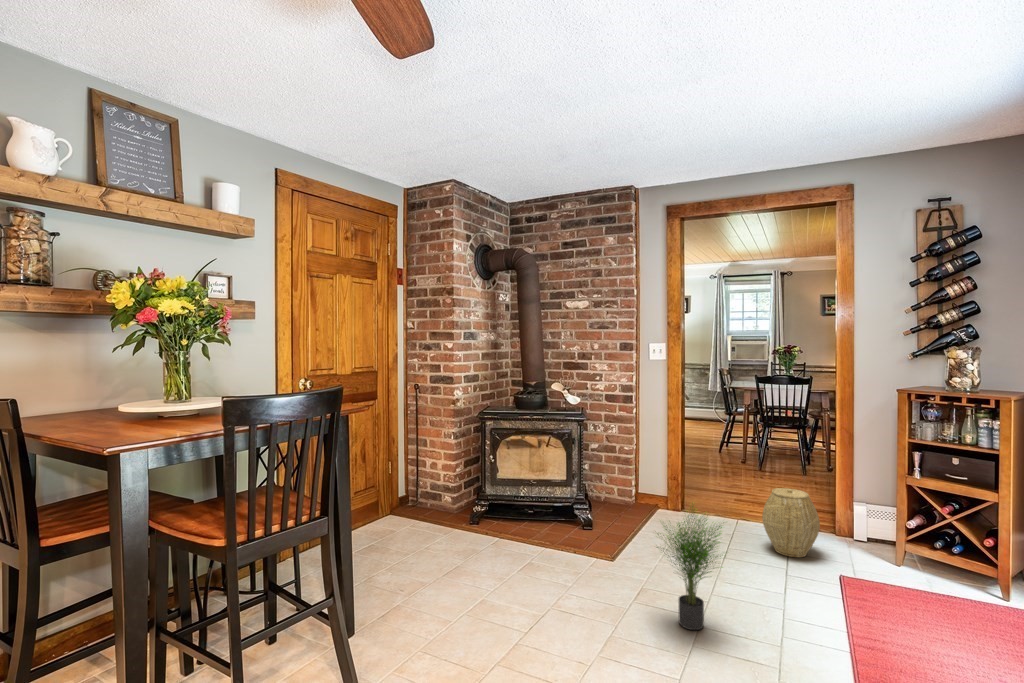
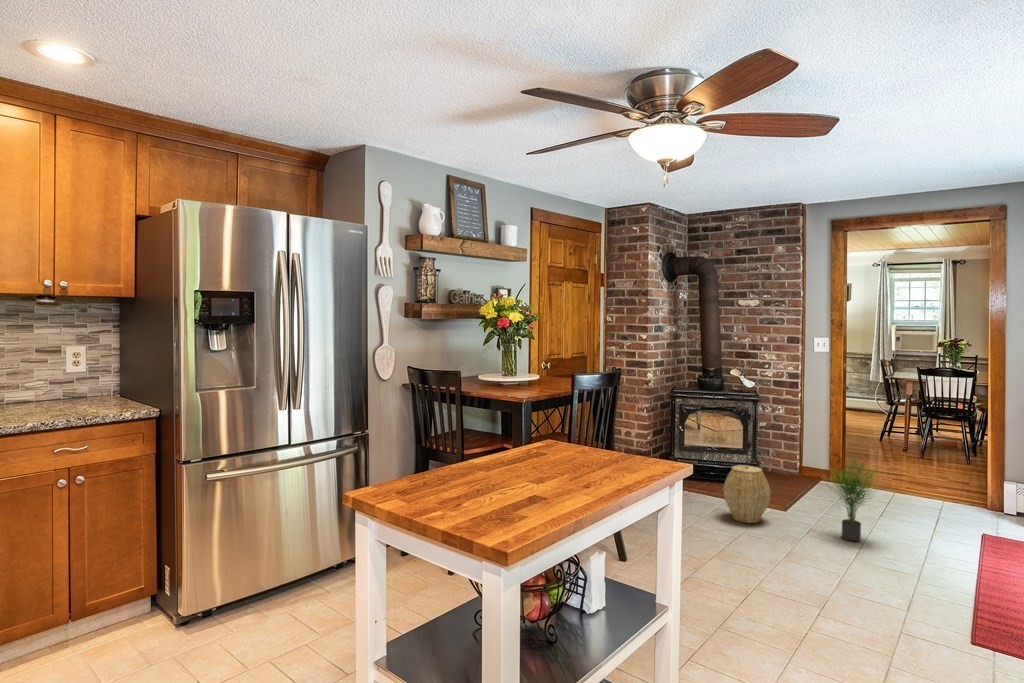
woven basket: present [762,488,820,557] -> present [724,465,770,523]

